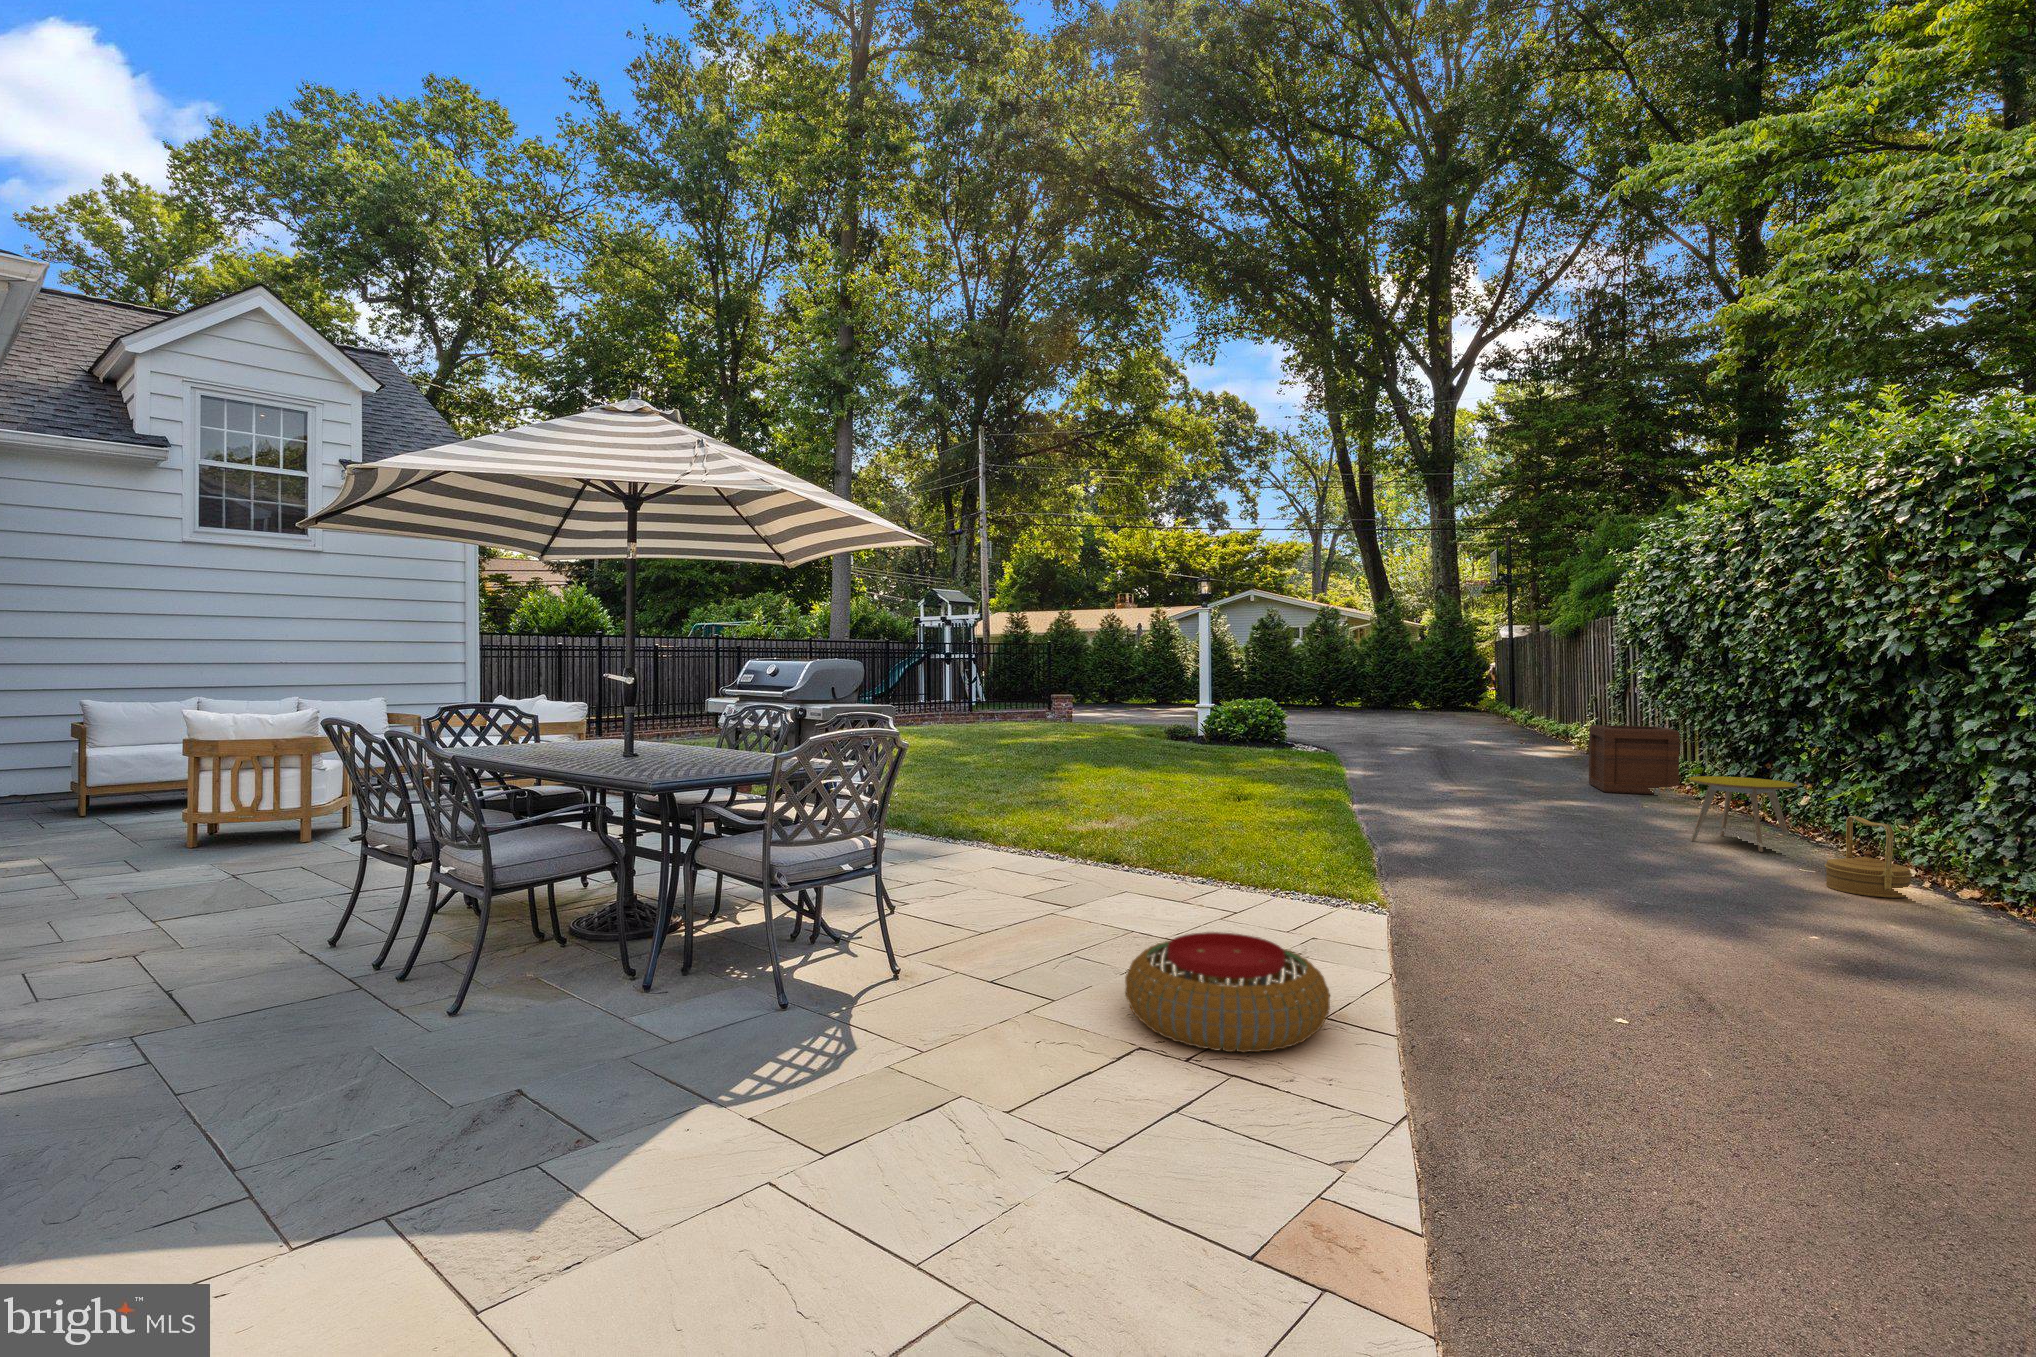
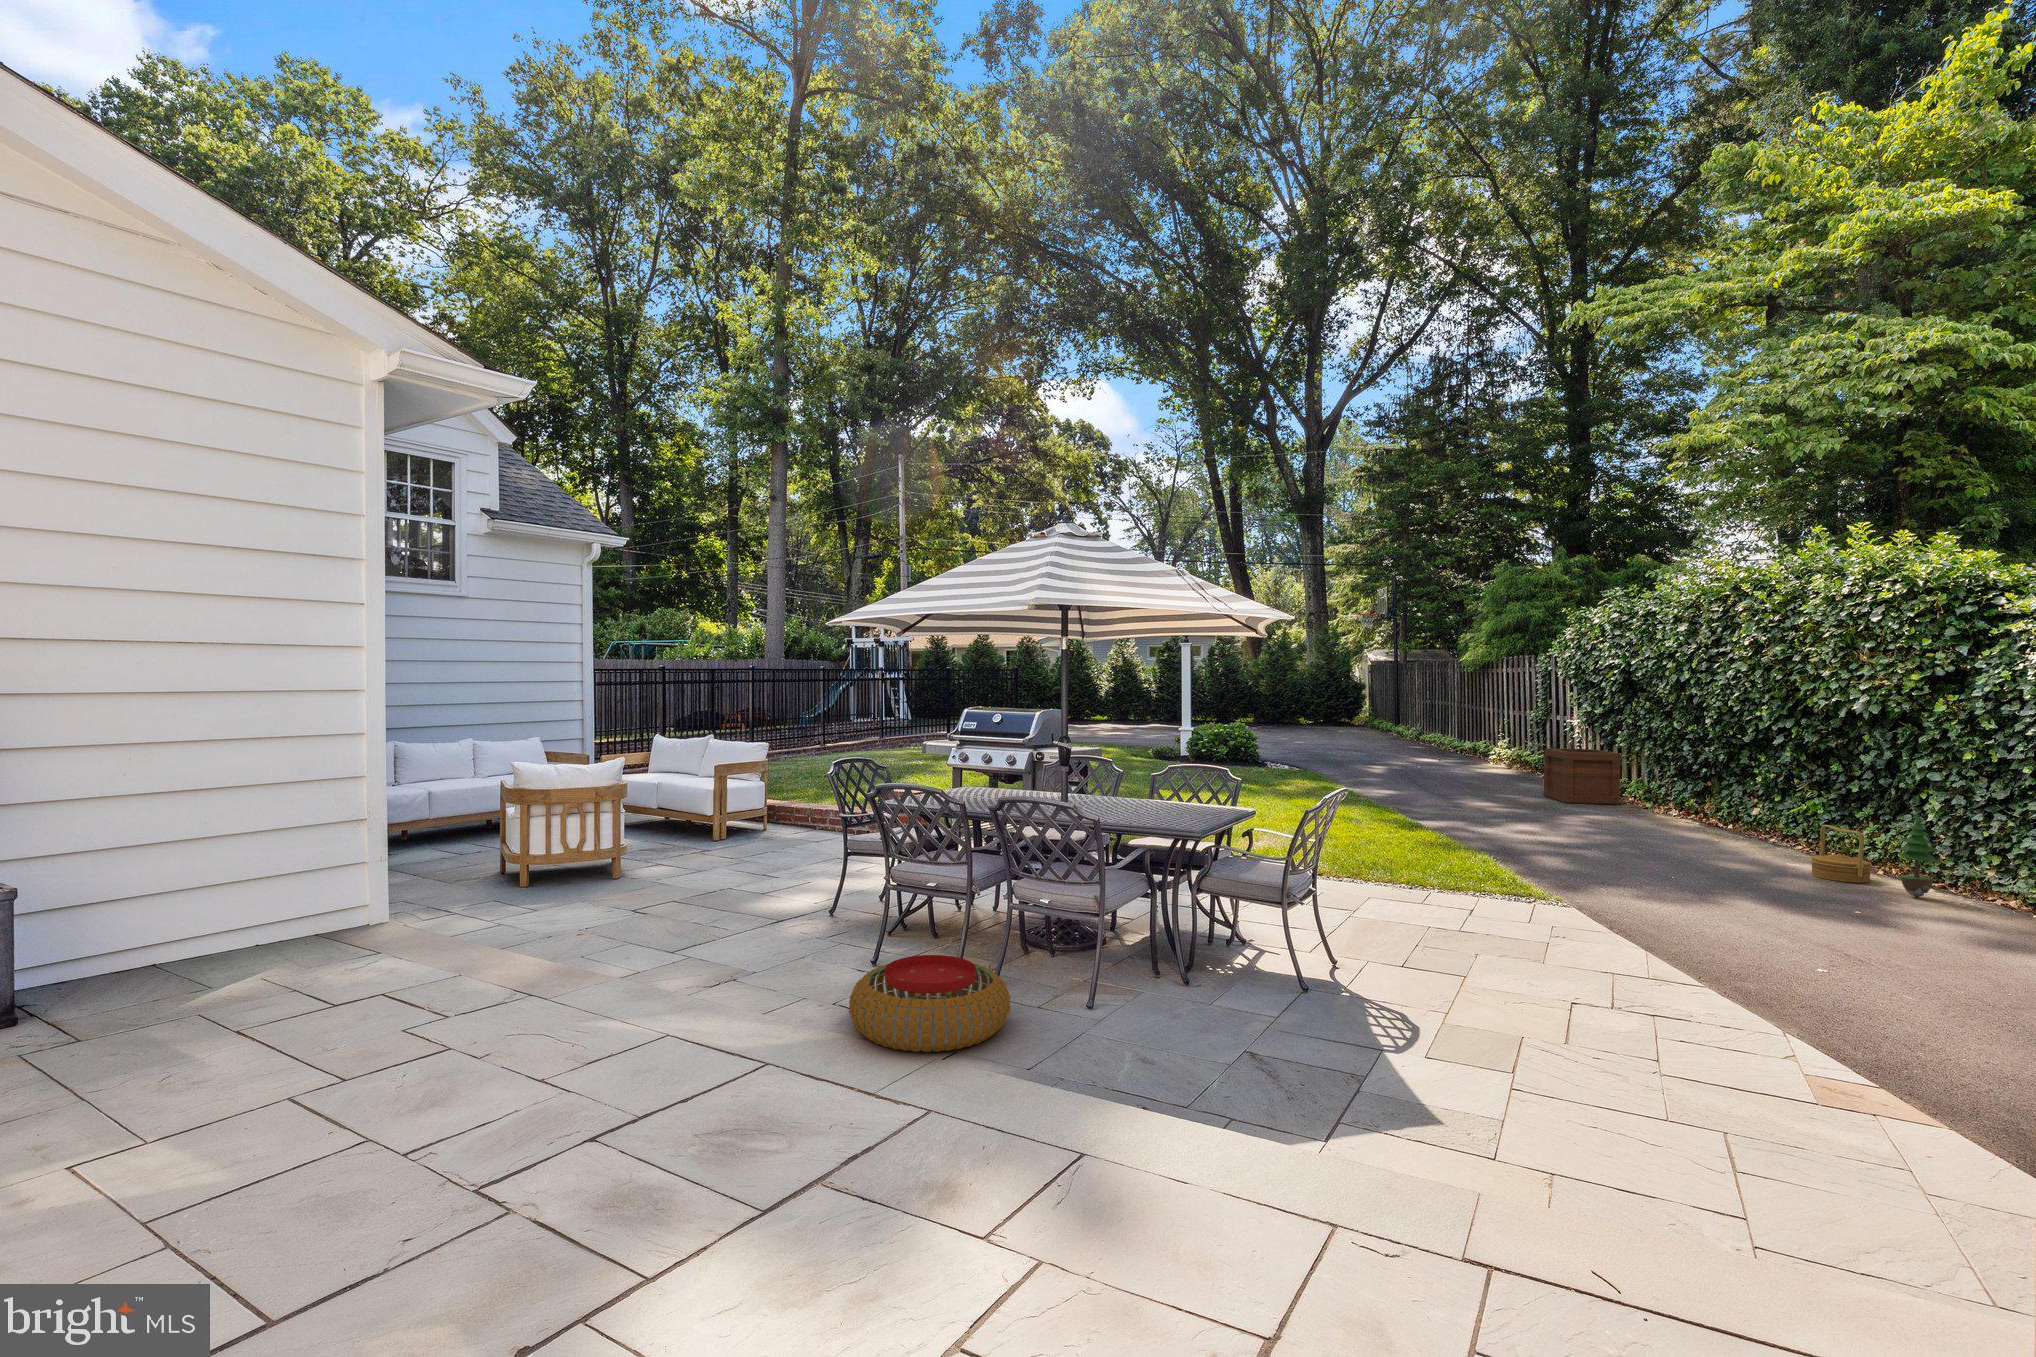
side table: present [1689,776,1798,852] -> none [1678,794,1759,851]
potted tree: none [1924,799,1985,921] -> present [1898,815,1937,897]
pouf: present [1125,932,1330,1052] -> present [849,955,1010,1052]

